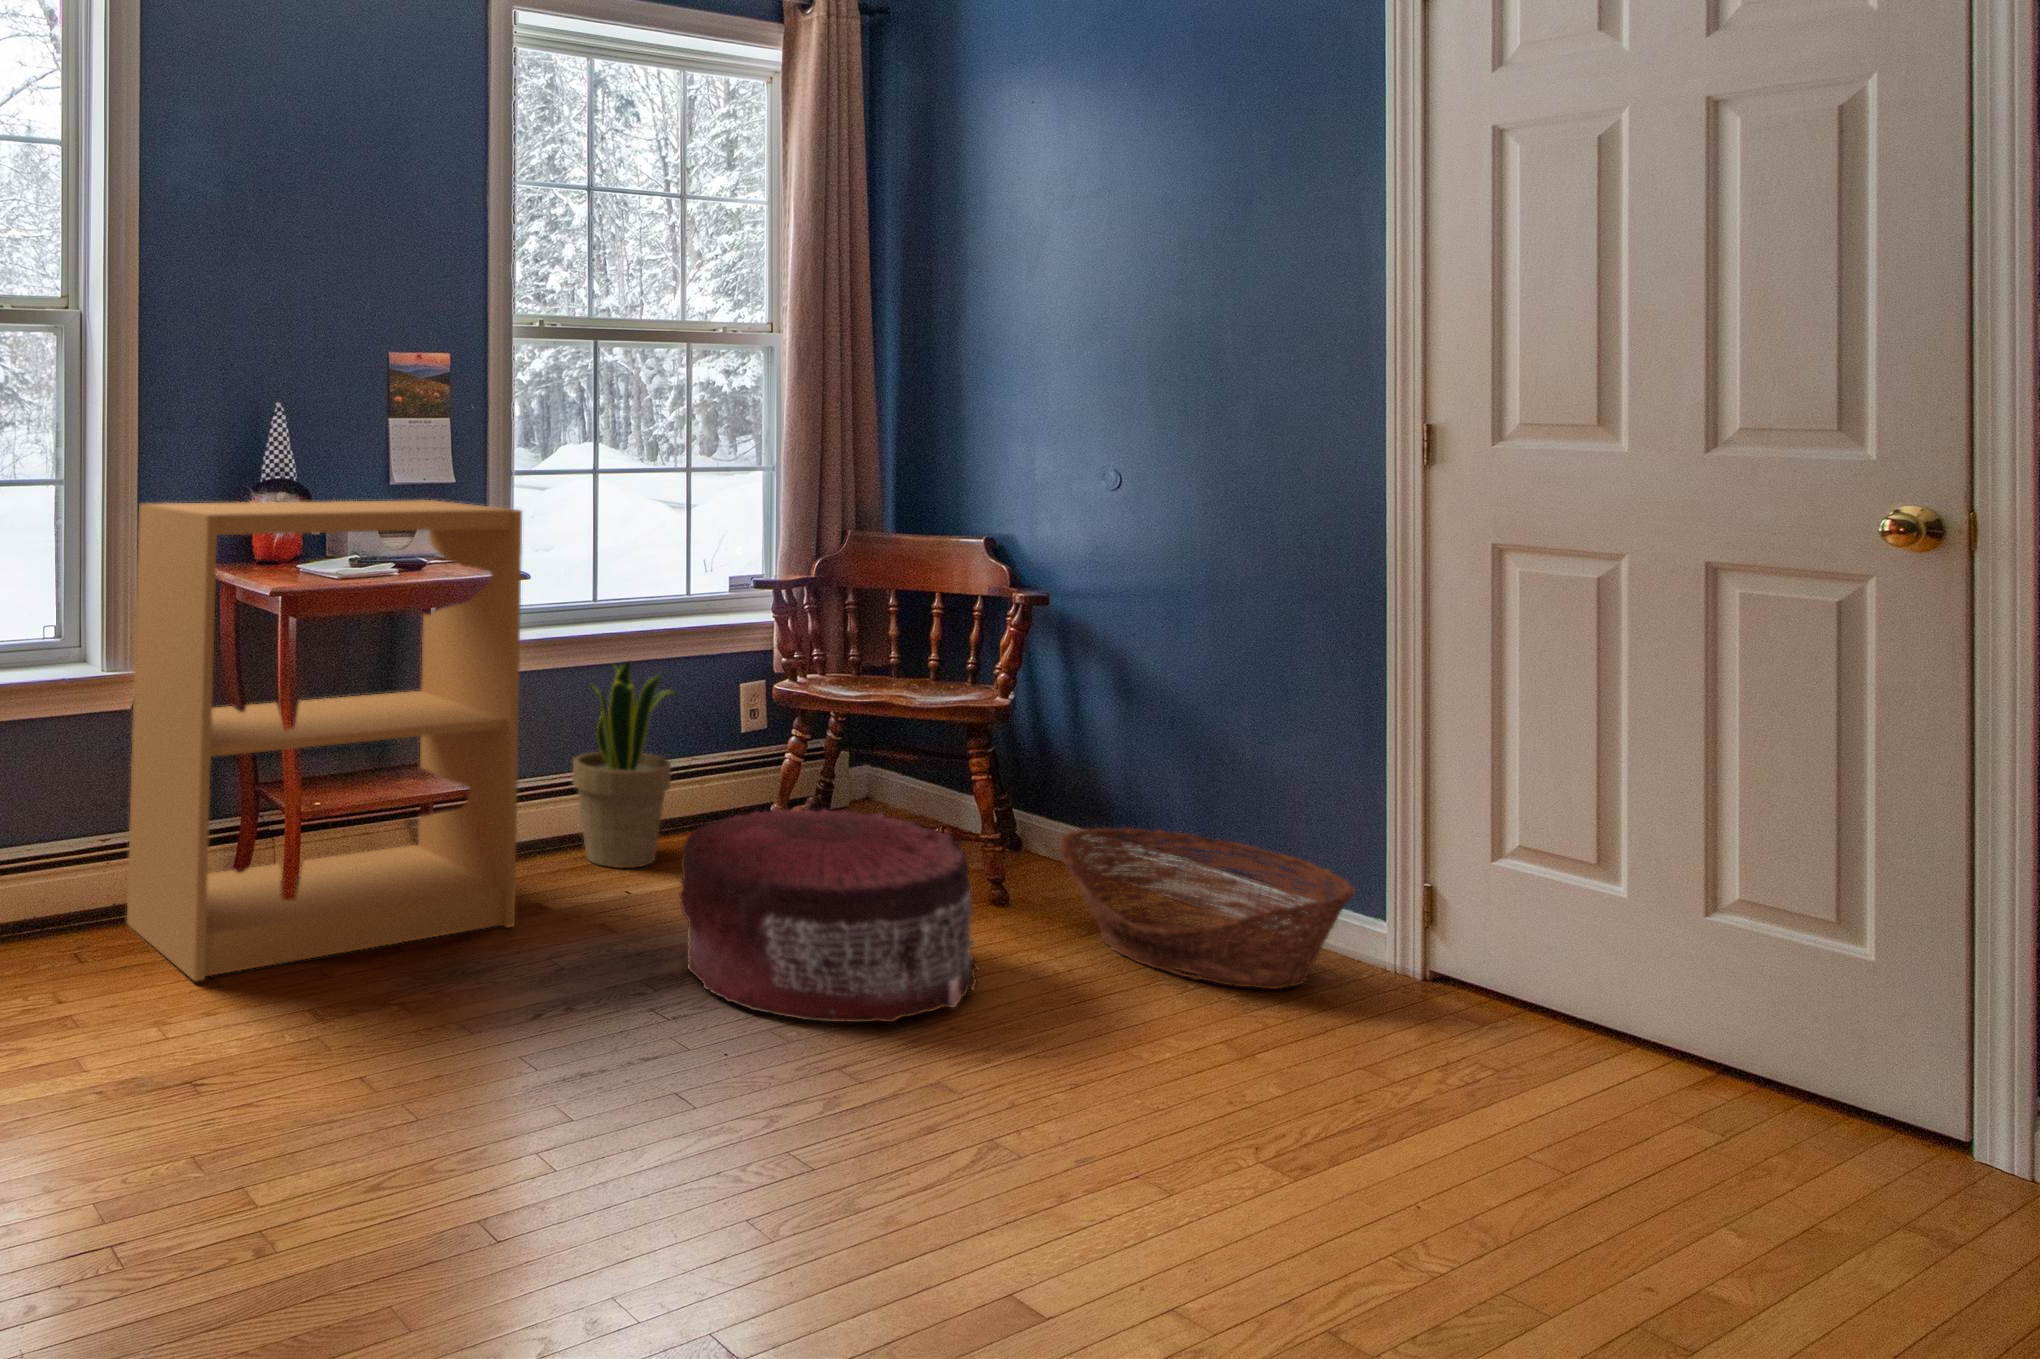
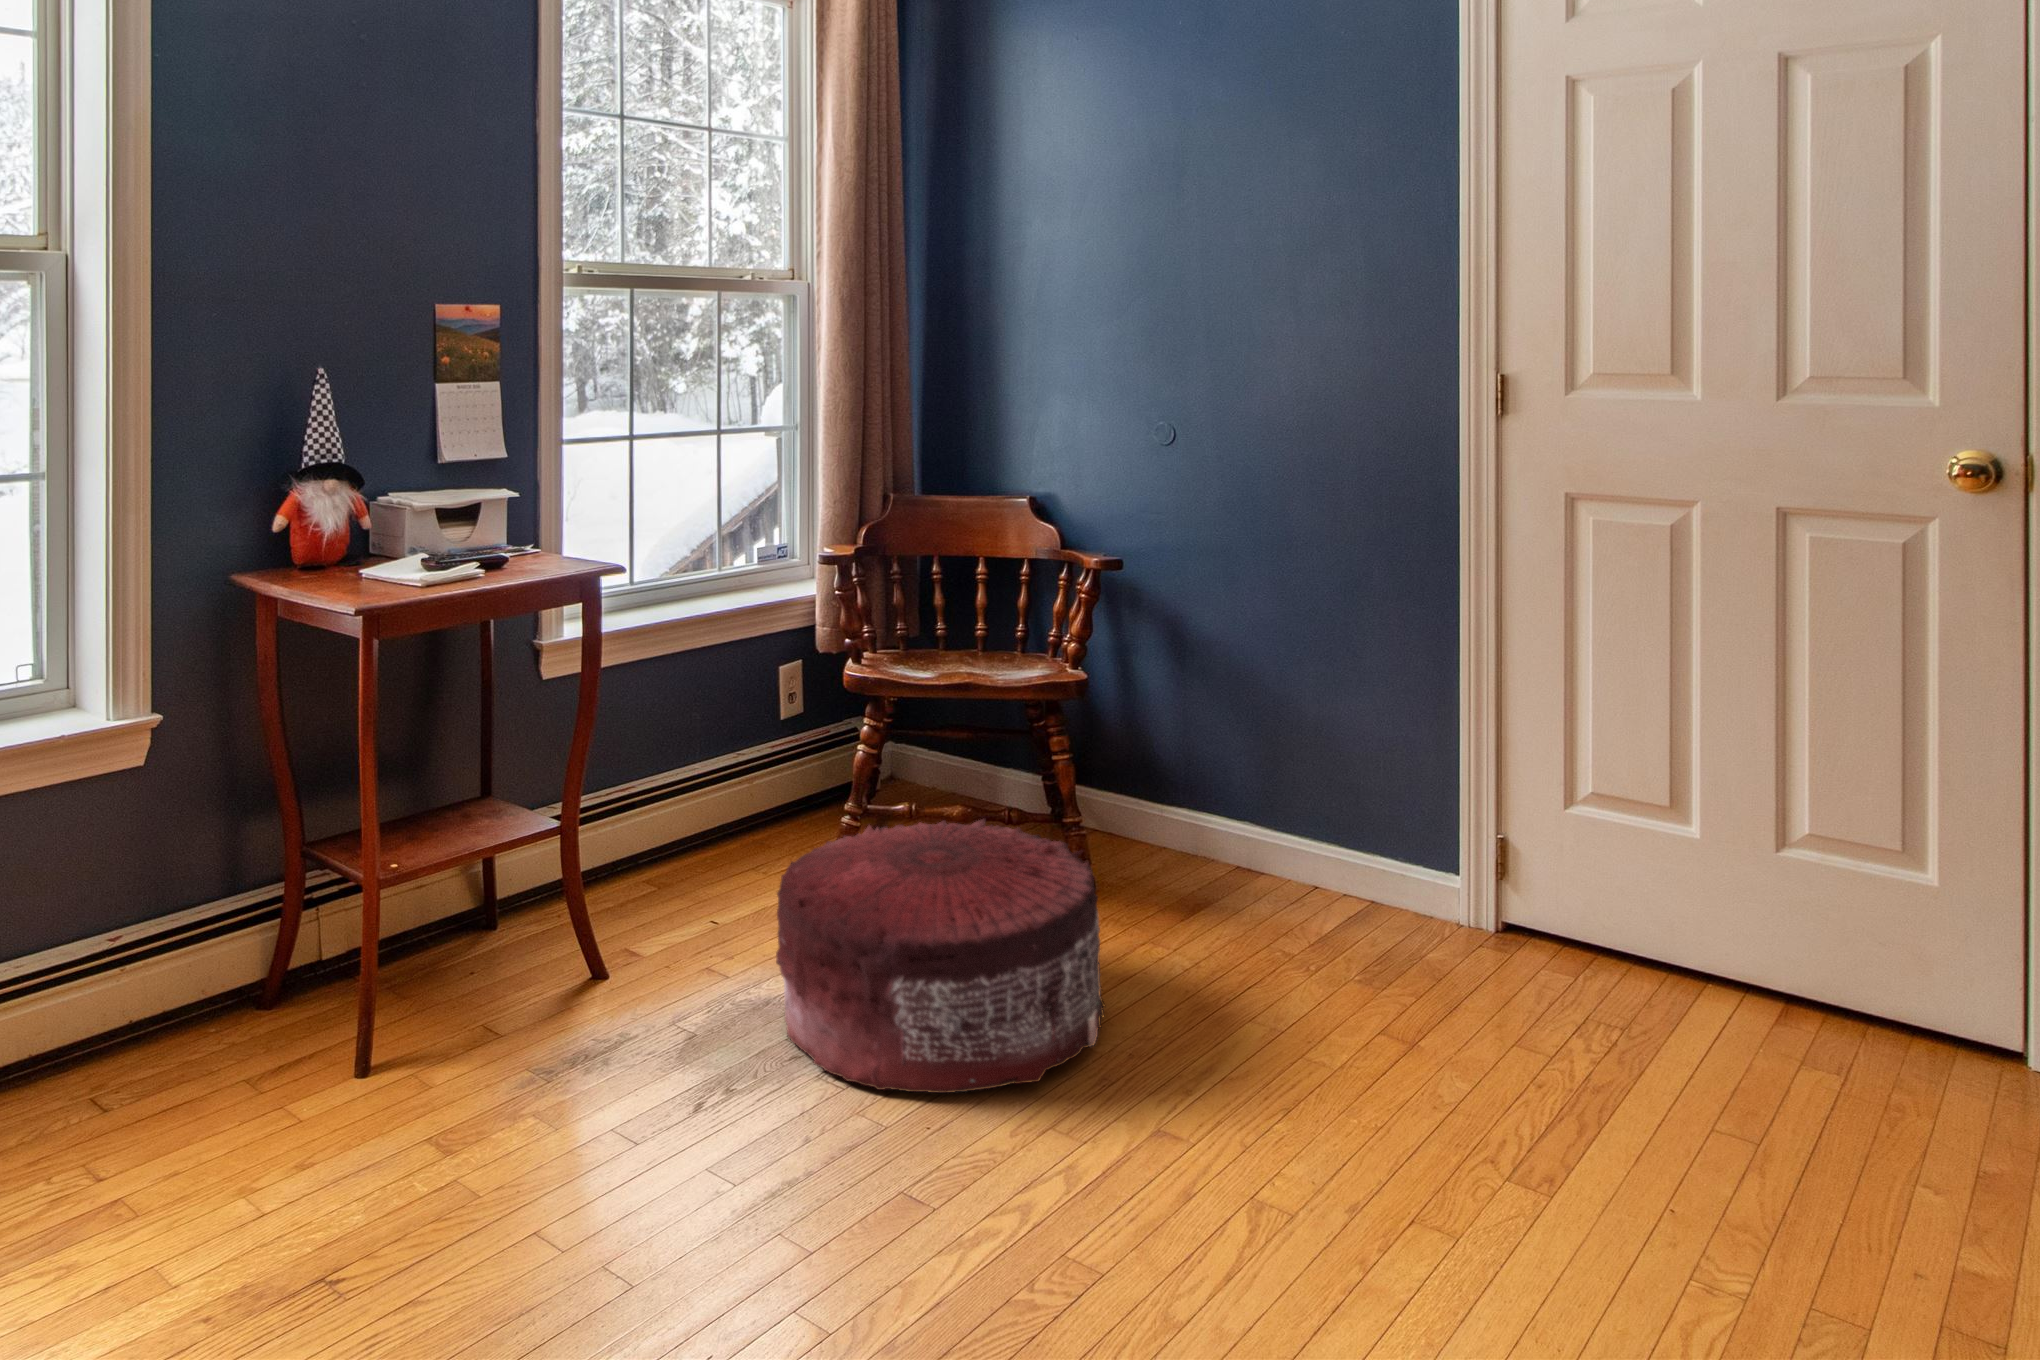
bookshelf: present [127,500,522,981] -> none [45,496,570,1176]
potted plant: present [572,661,677,868] -> none [614,660,735,898]
basket: present [1060,828,1354,989] -> none [1148,795,1447,964]

